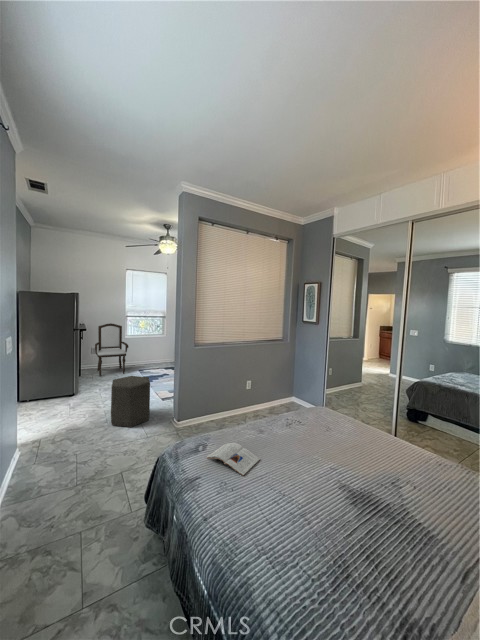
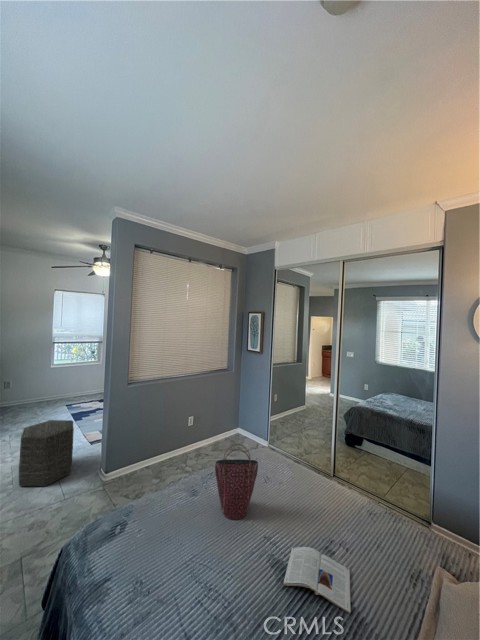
armchair: present [95,323,128,376] -> none [8,353,54,418]
handbag: none [279,392,319,456] -> present [215,444,258,520]
magazine: present [207,443,260,476] -> present [284,547,351,613]

